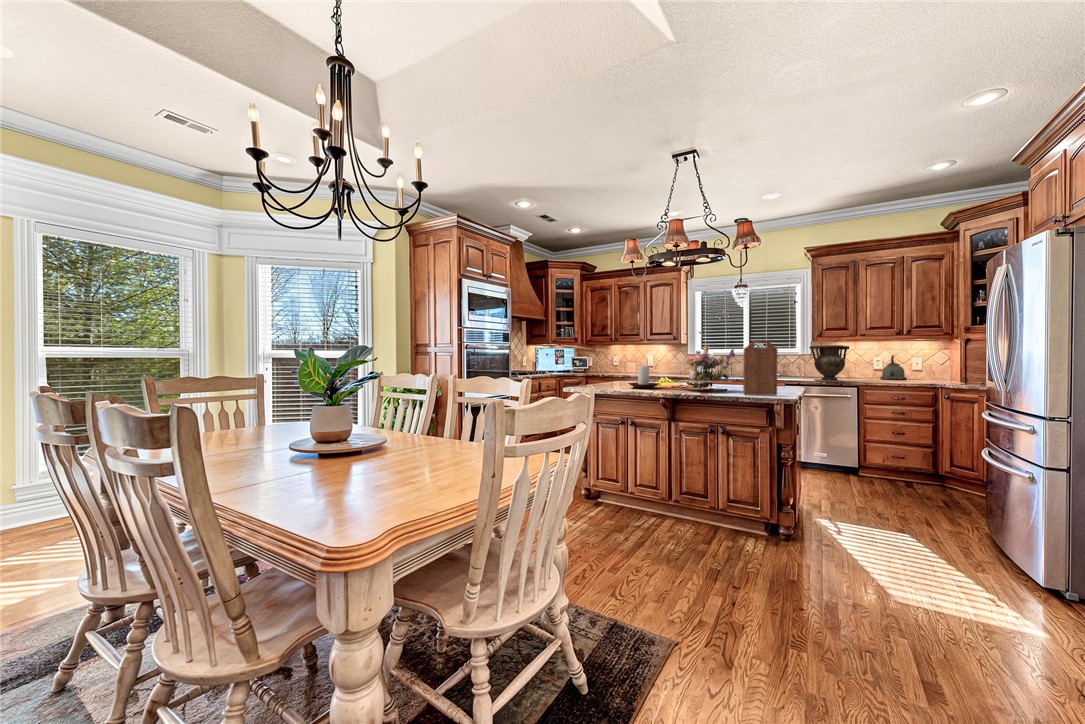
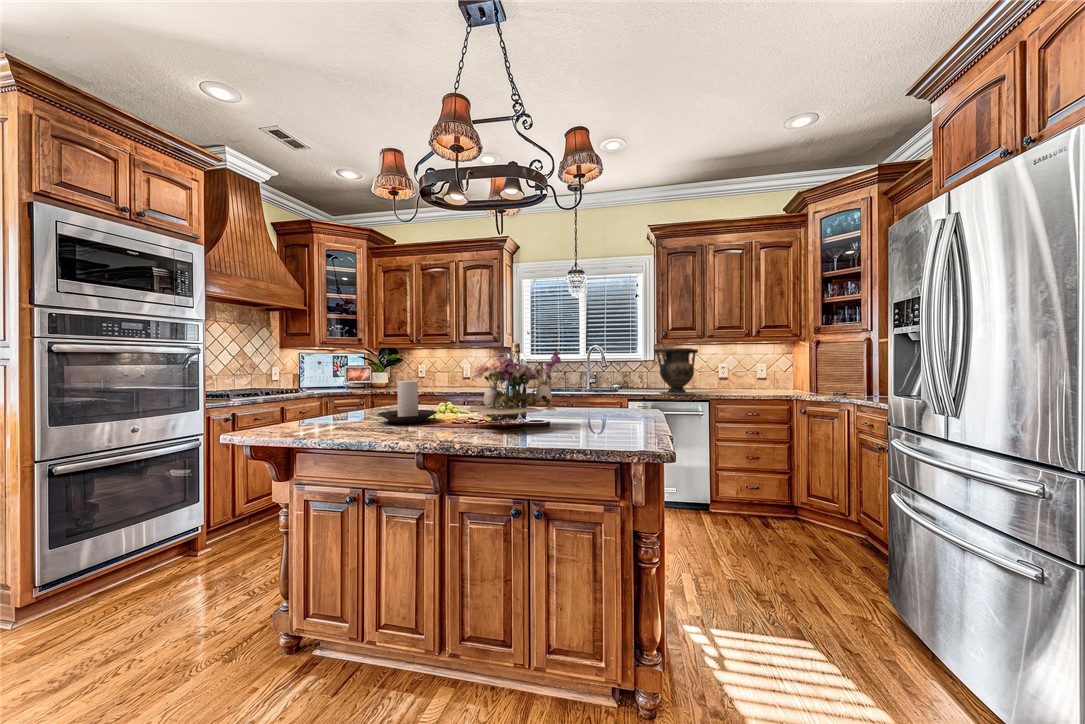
cutting board: present [743,341,778,395] -> none [575,333,634,440]
kettle: present [880,356,907,380] -> none [723,361,750,389]

